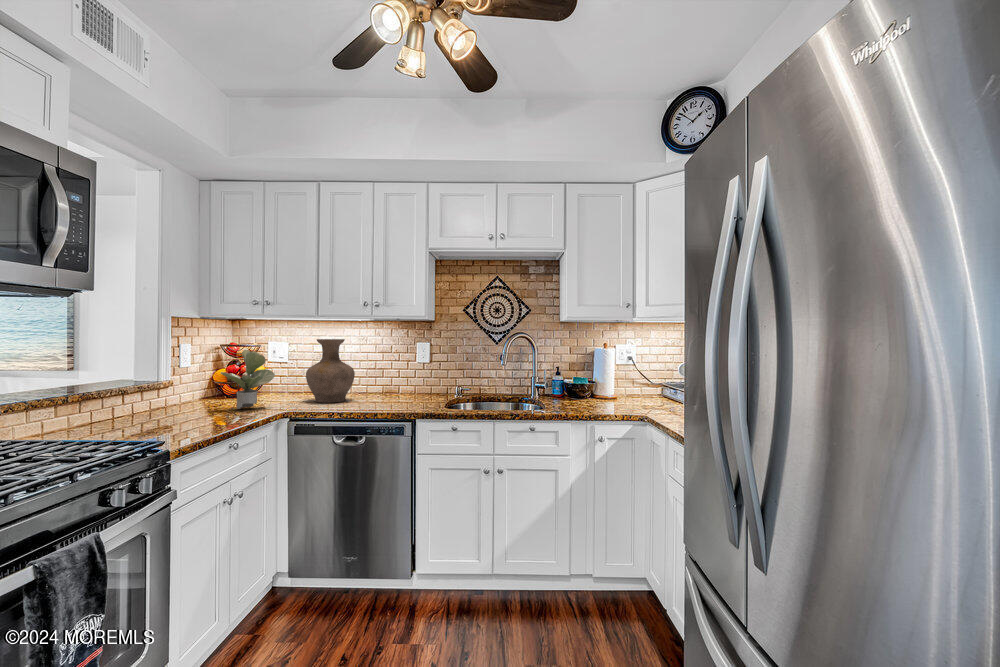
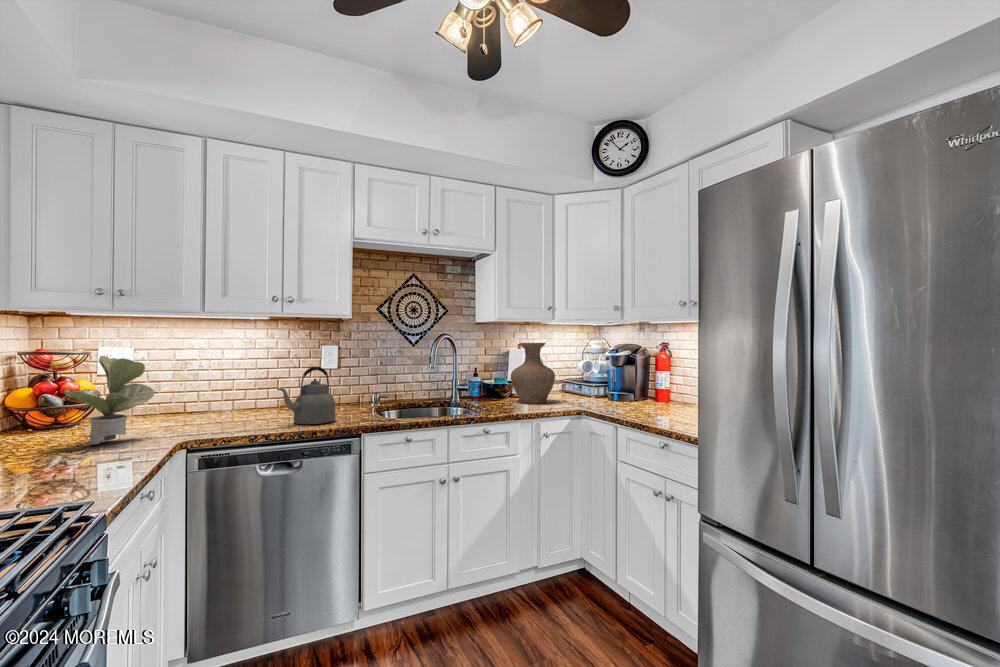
vase: present [306,339,355,403] -> present [511,343,555,404]
kettle: none [355,361,403,408] -> present [277,367,336,424]

